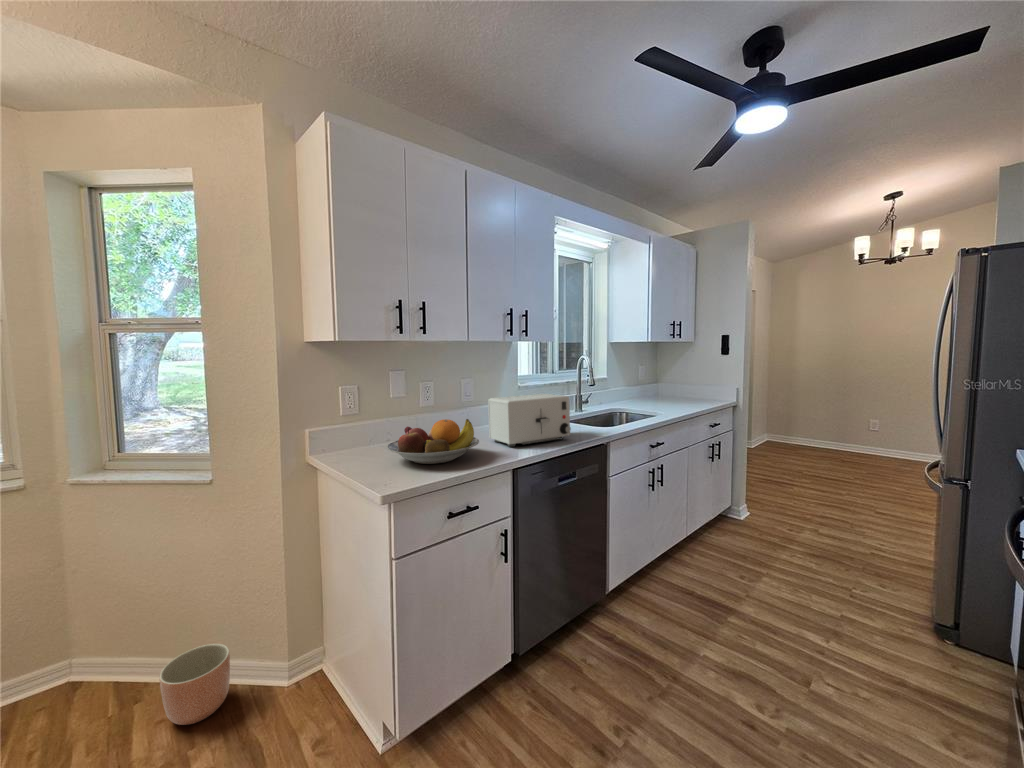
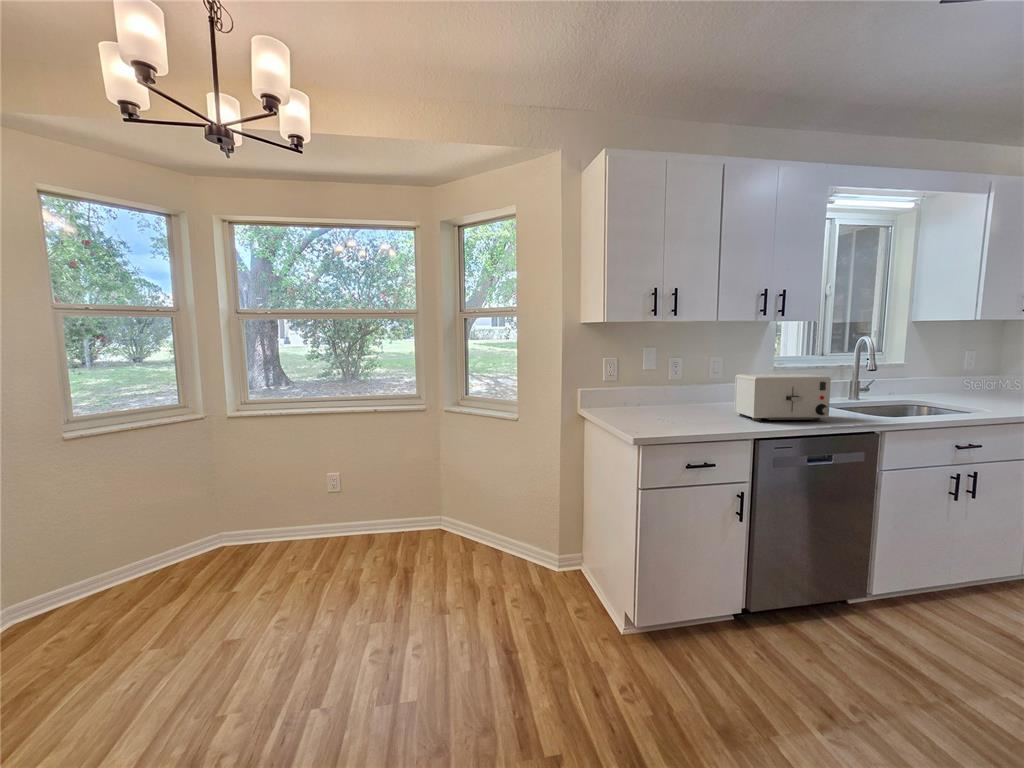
fruit bowl: present [387,419,479,464] -> none [639,389,722,424]
planter: present [159,644,230,725] -> none [486,528,523,573]

